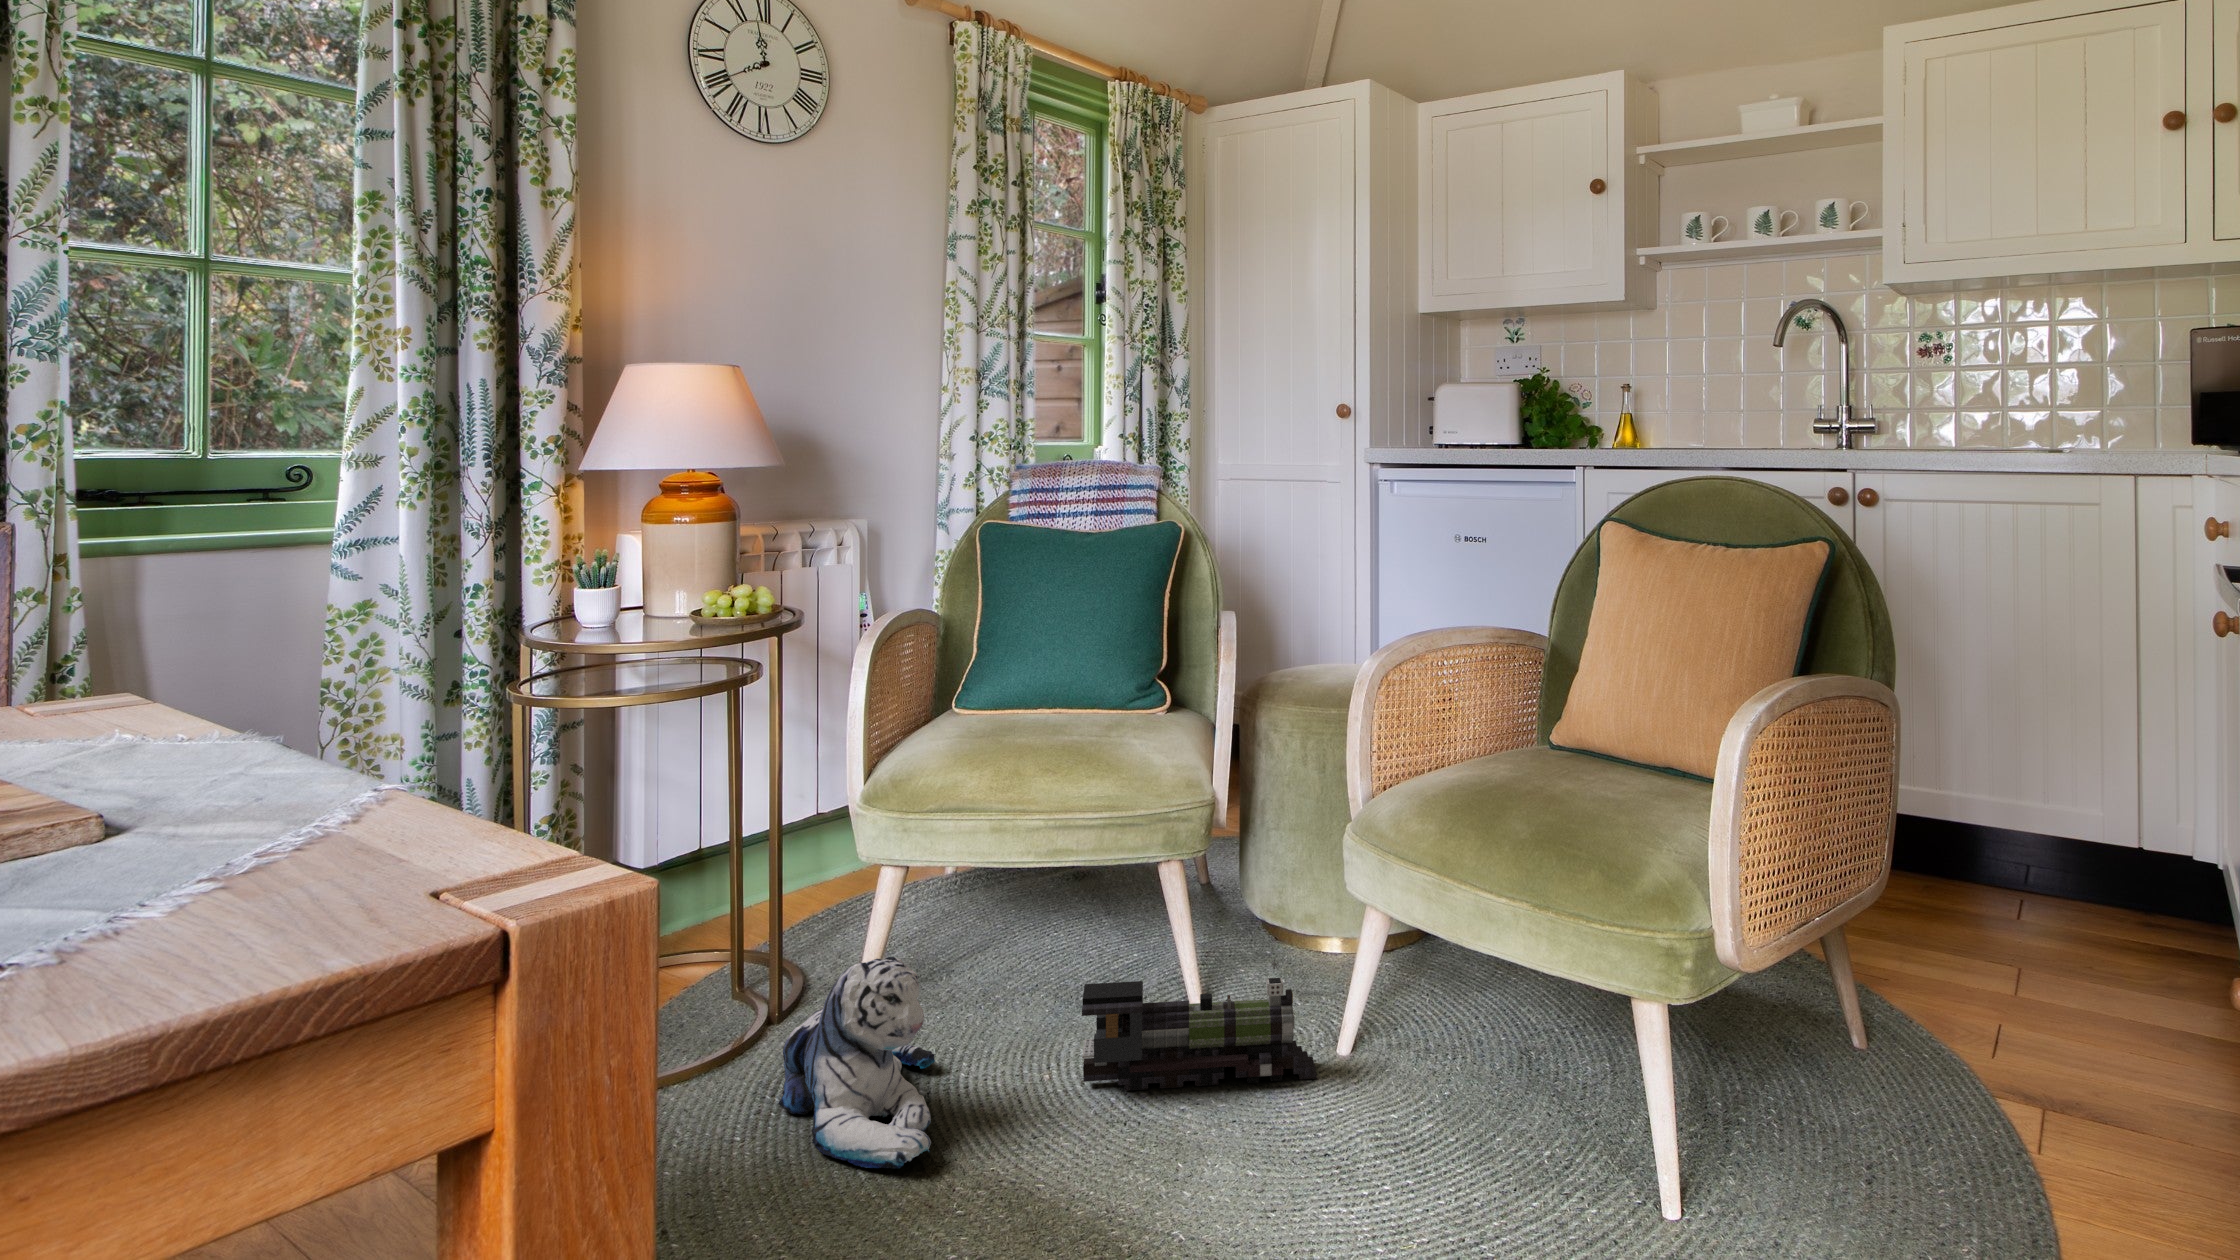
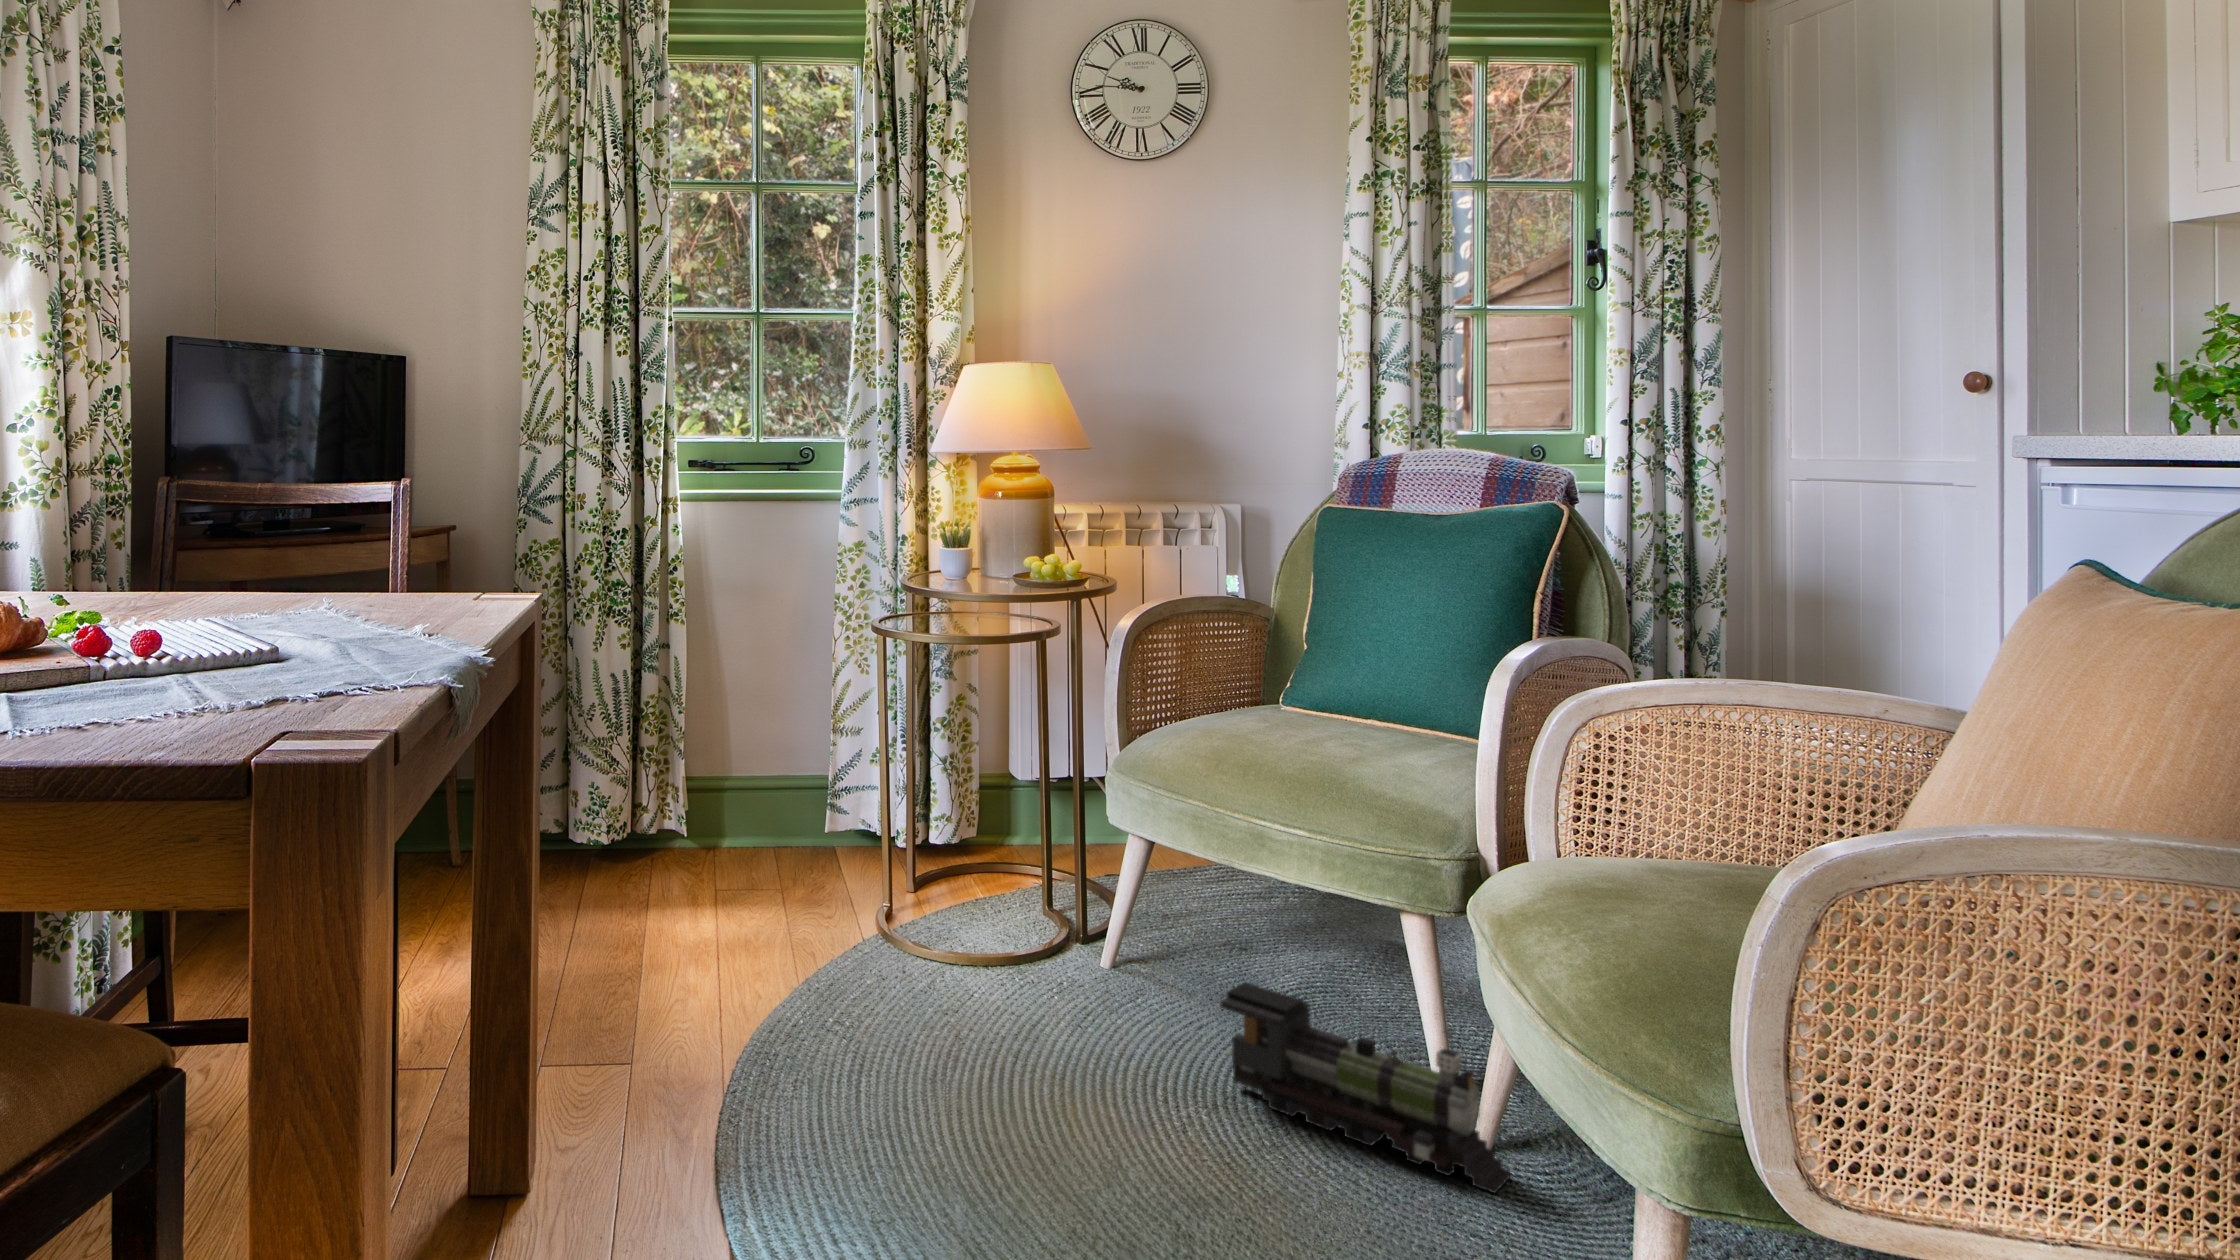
plush toy: present [778,957,935,1169] -> none [984,886,1126,1072]

